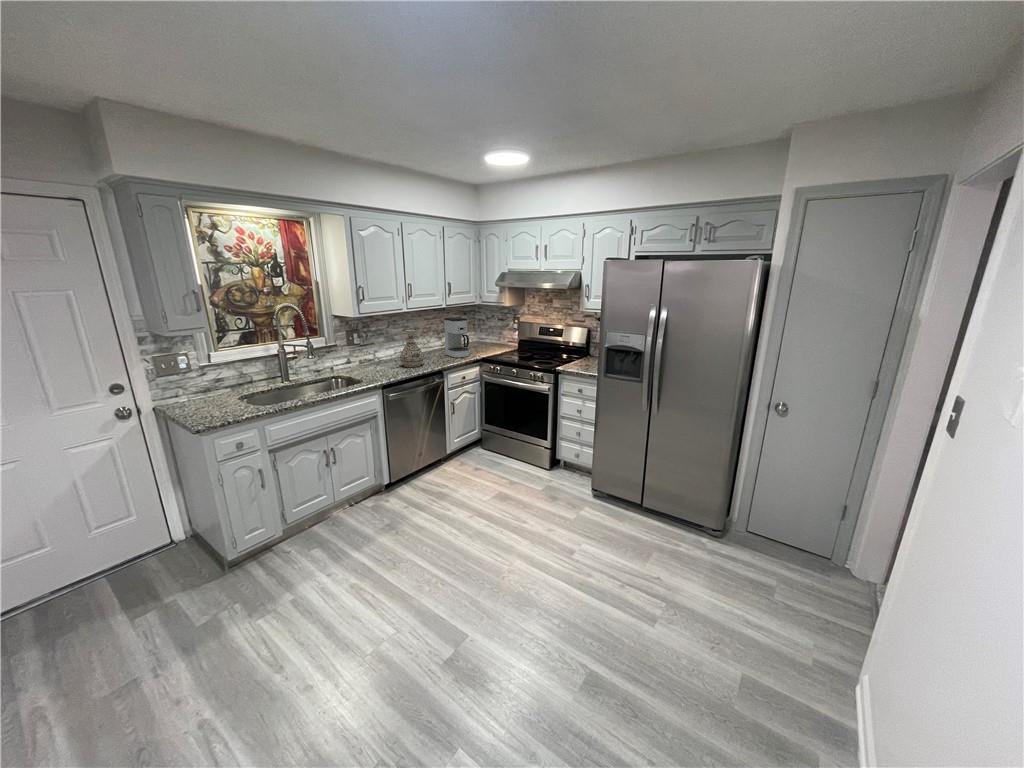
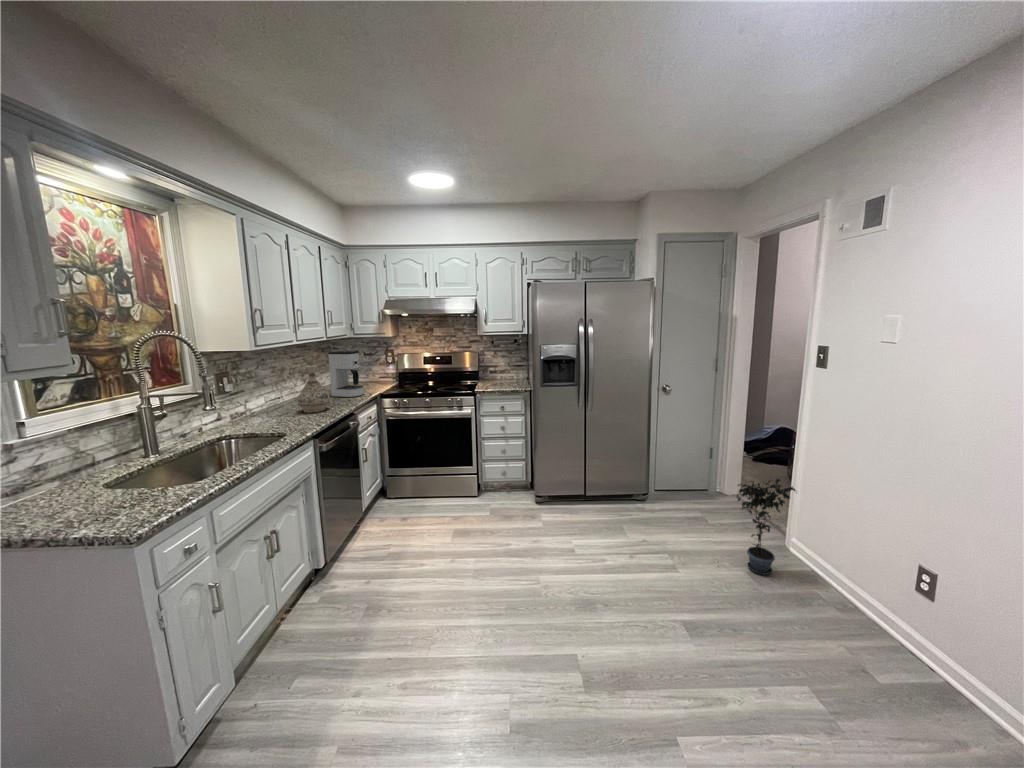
potted plant: none [745,566,878,710] -> present [737,479,796,575]

